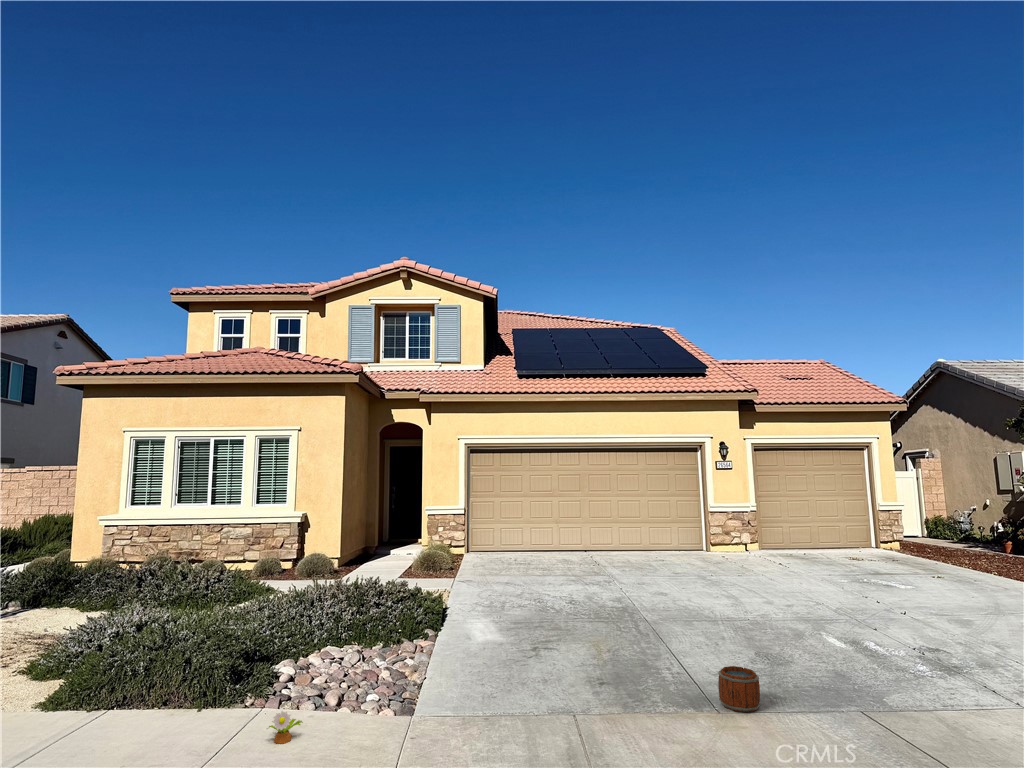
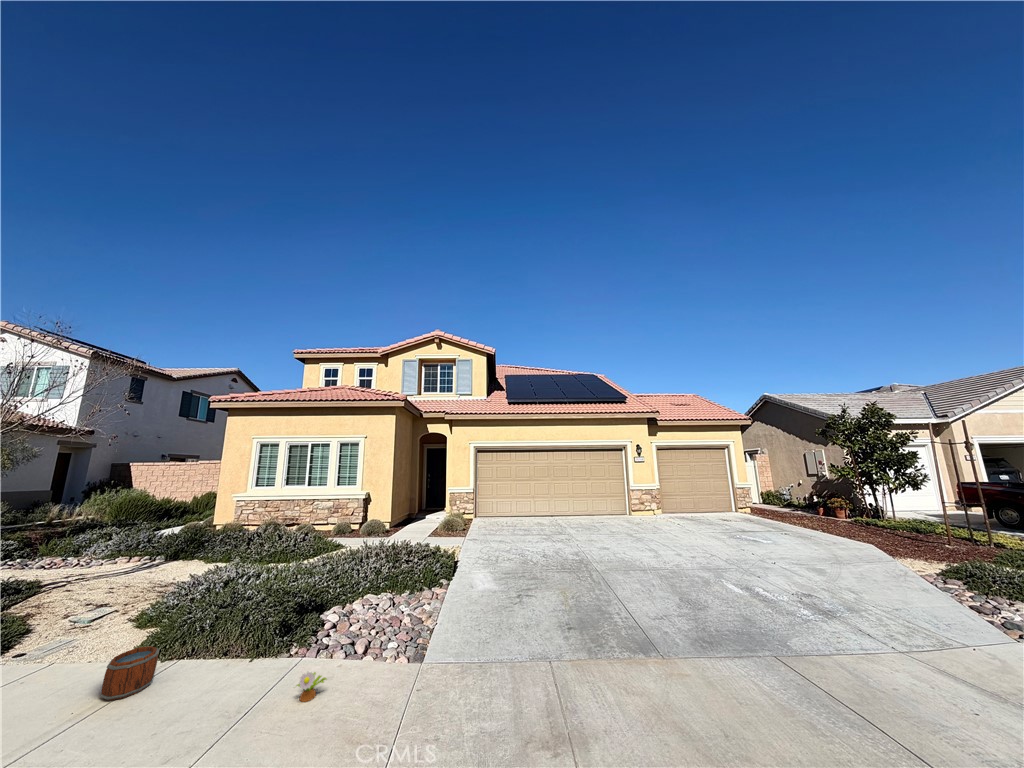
bucket: present [718,666,760,712] -> present [100,646,159,700]

